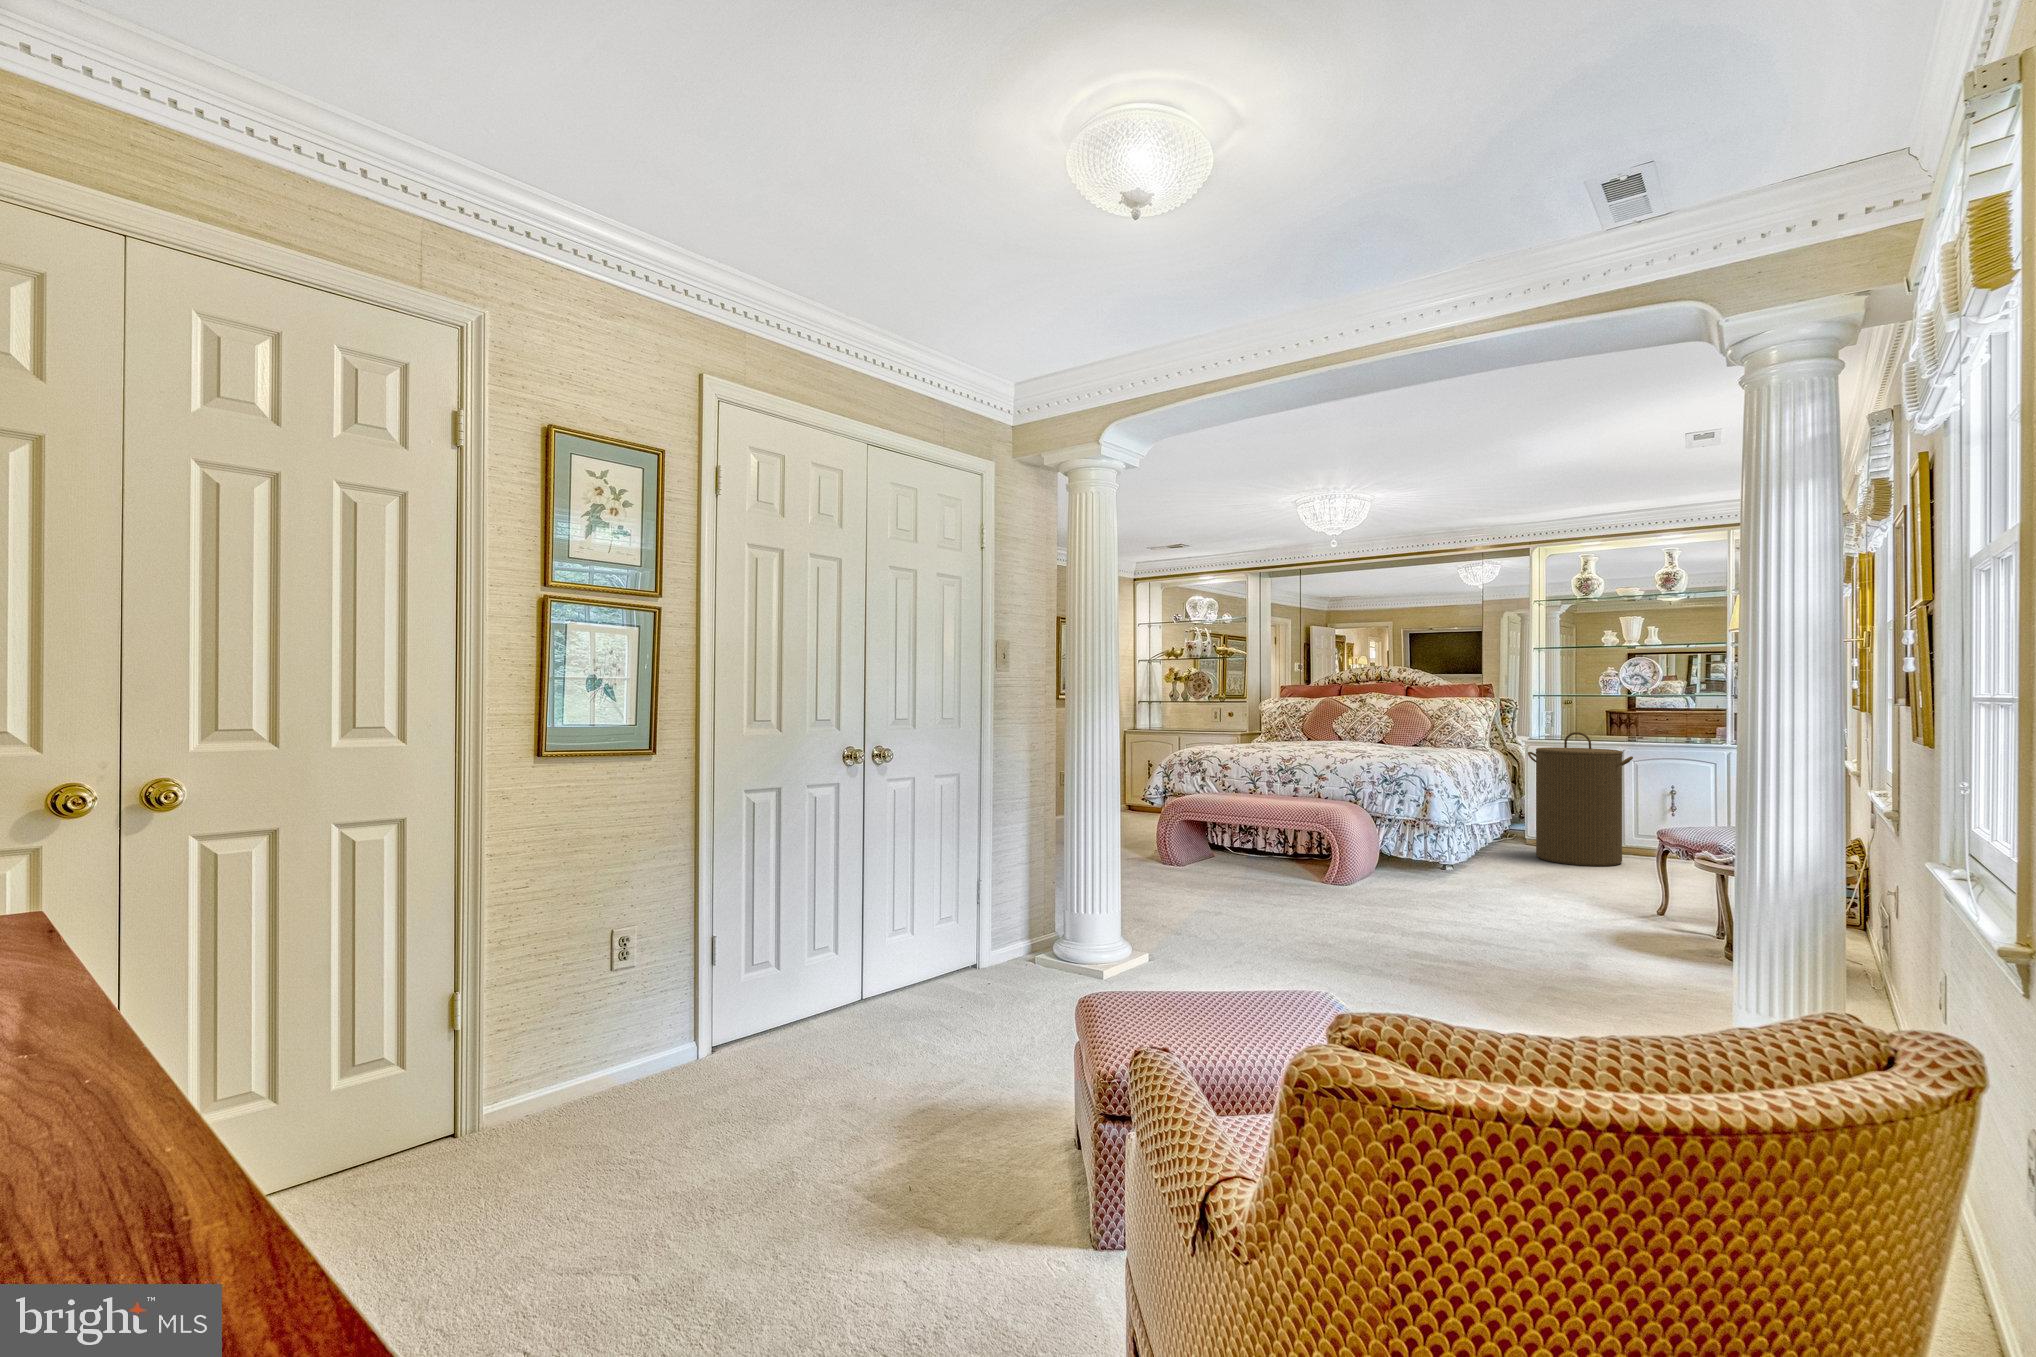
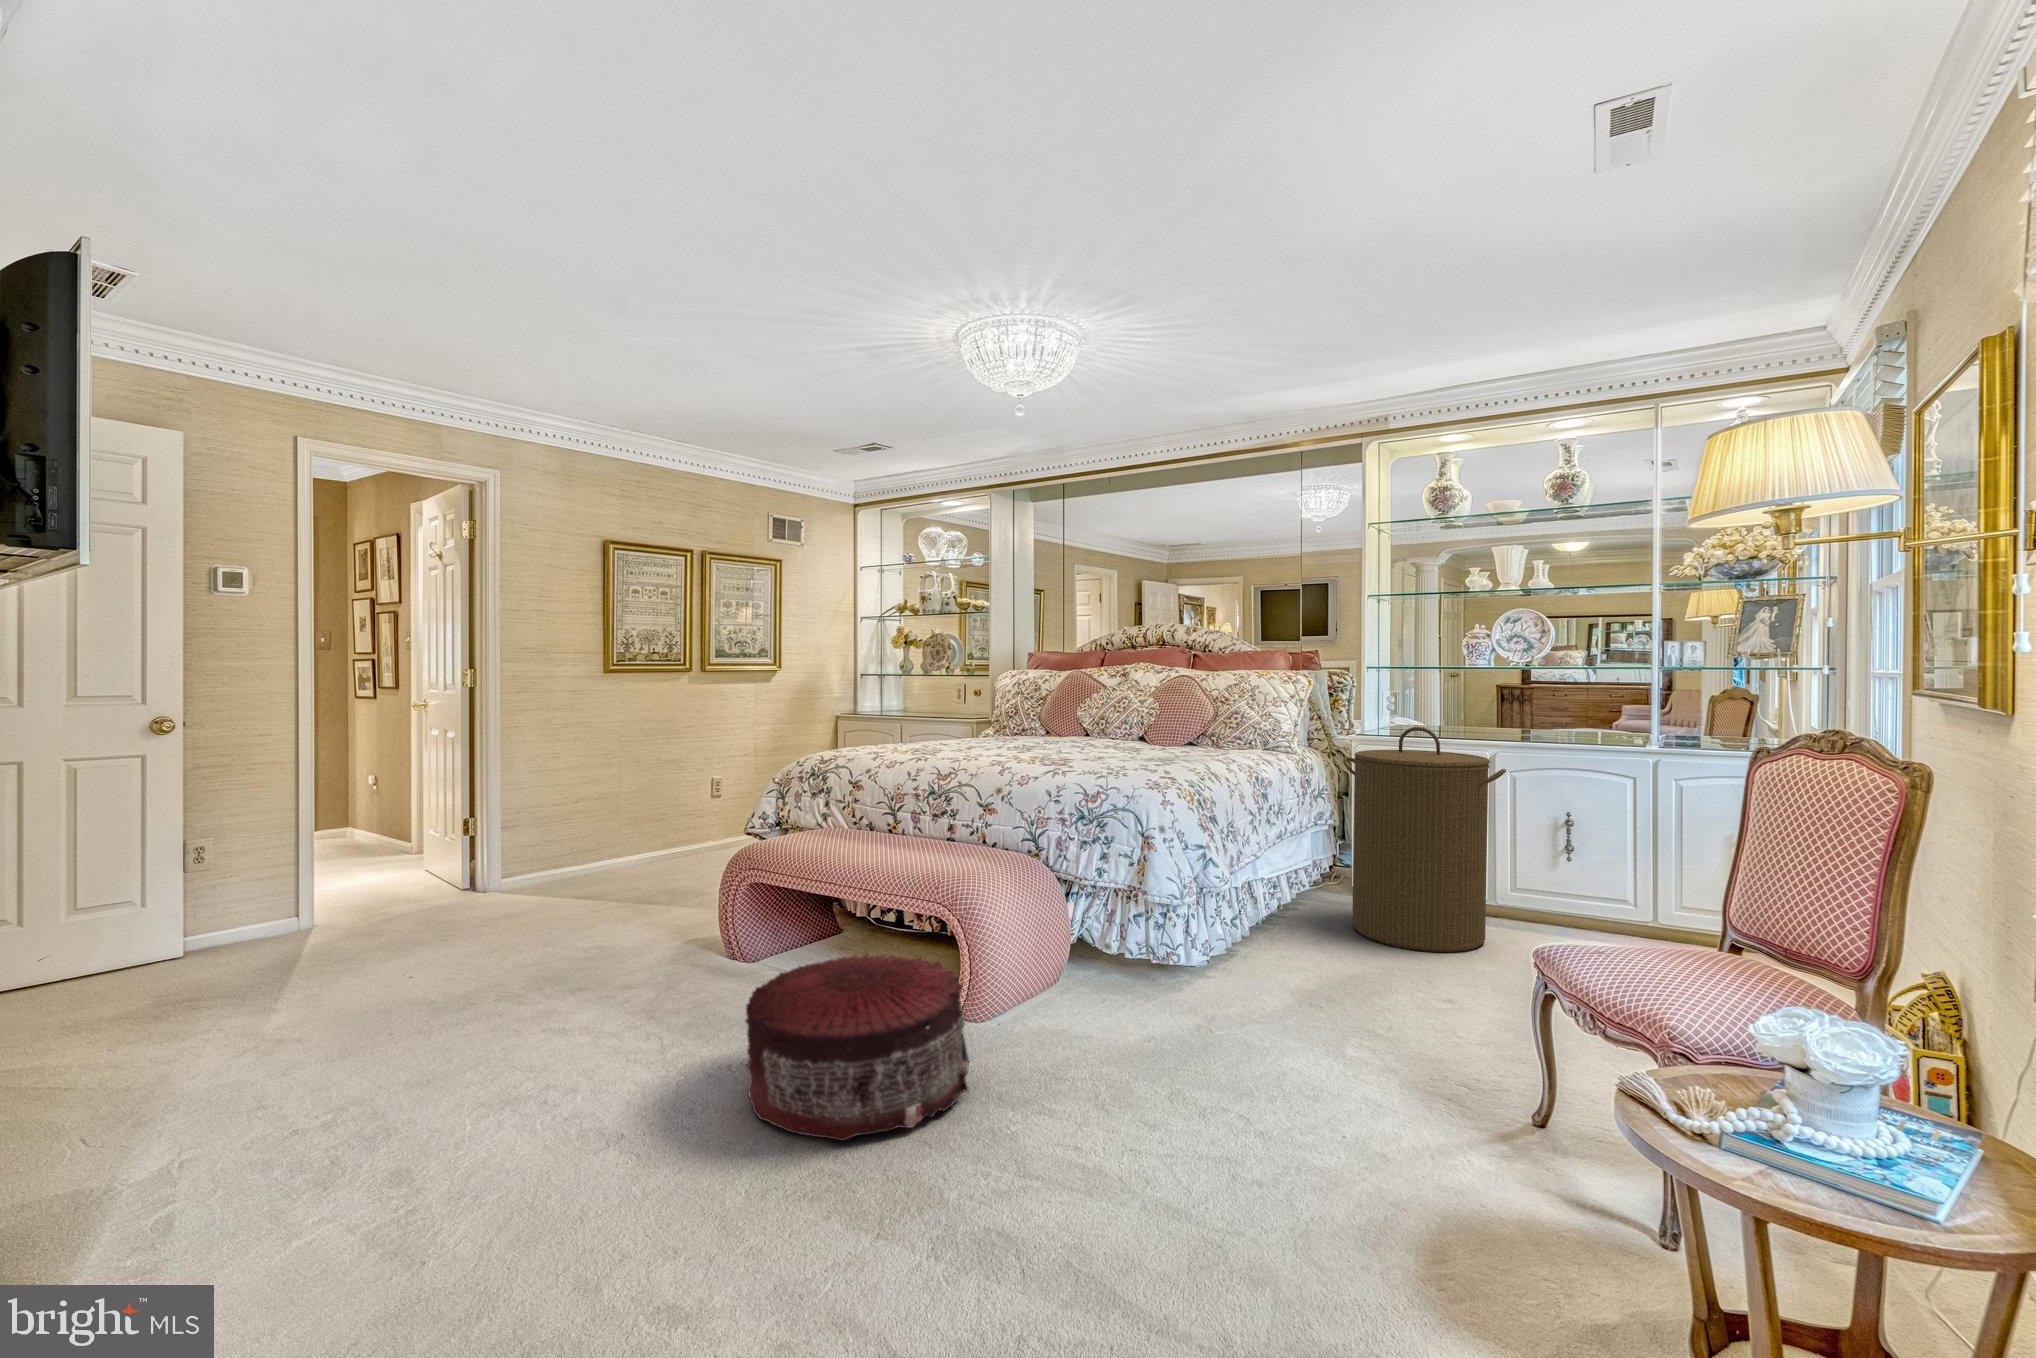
pouf: none [1259,839,1373,906] -> present [746,954,969,1141]

